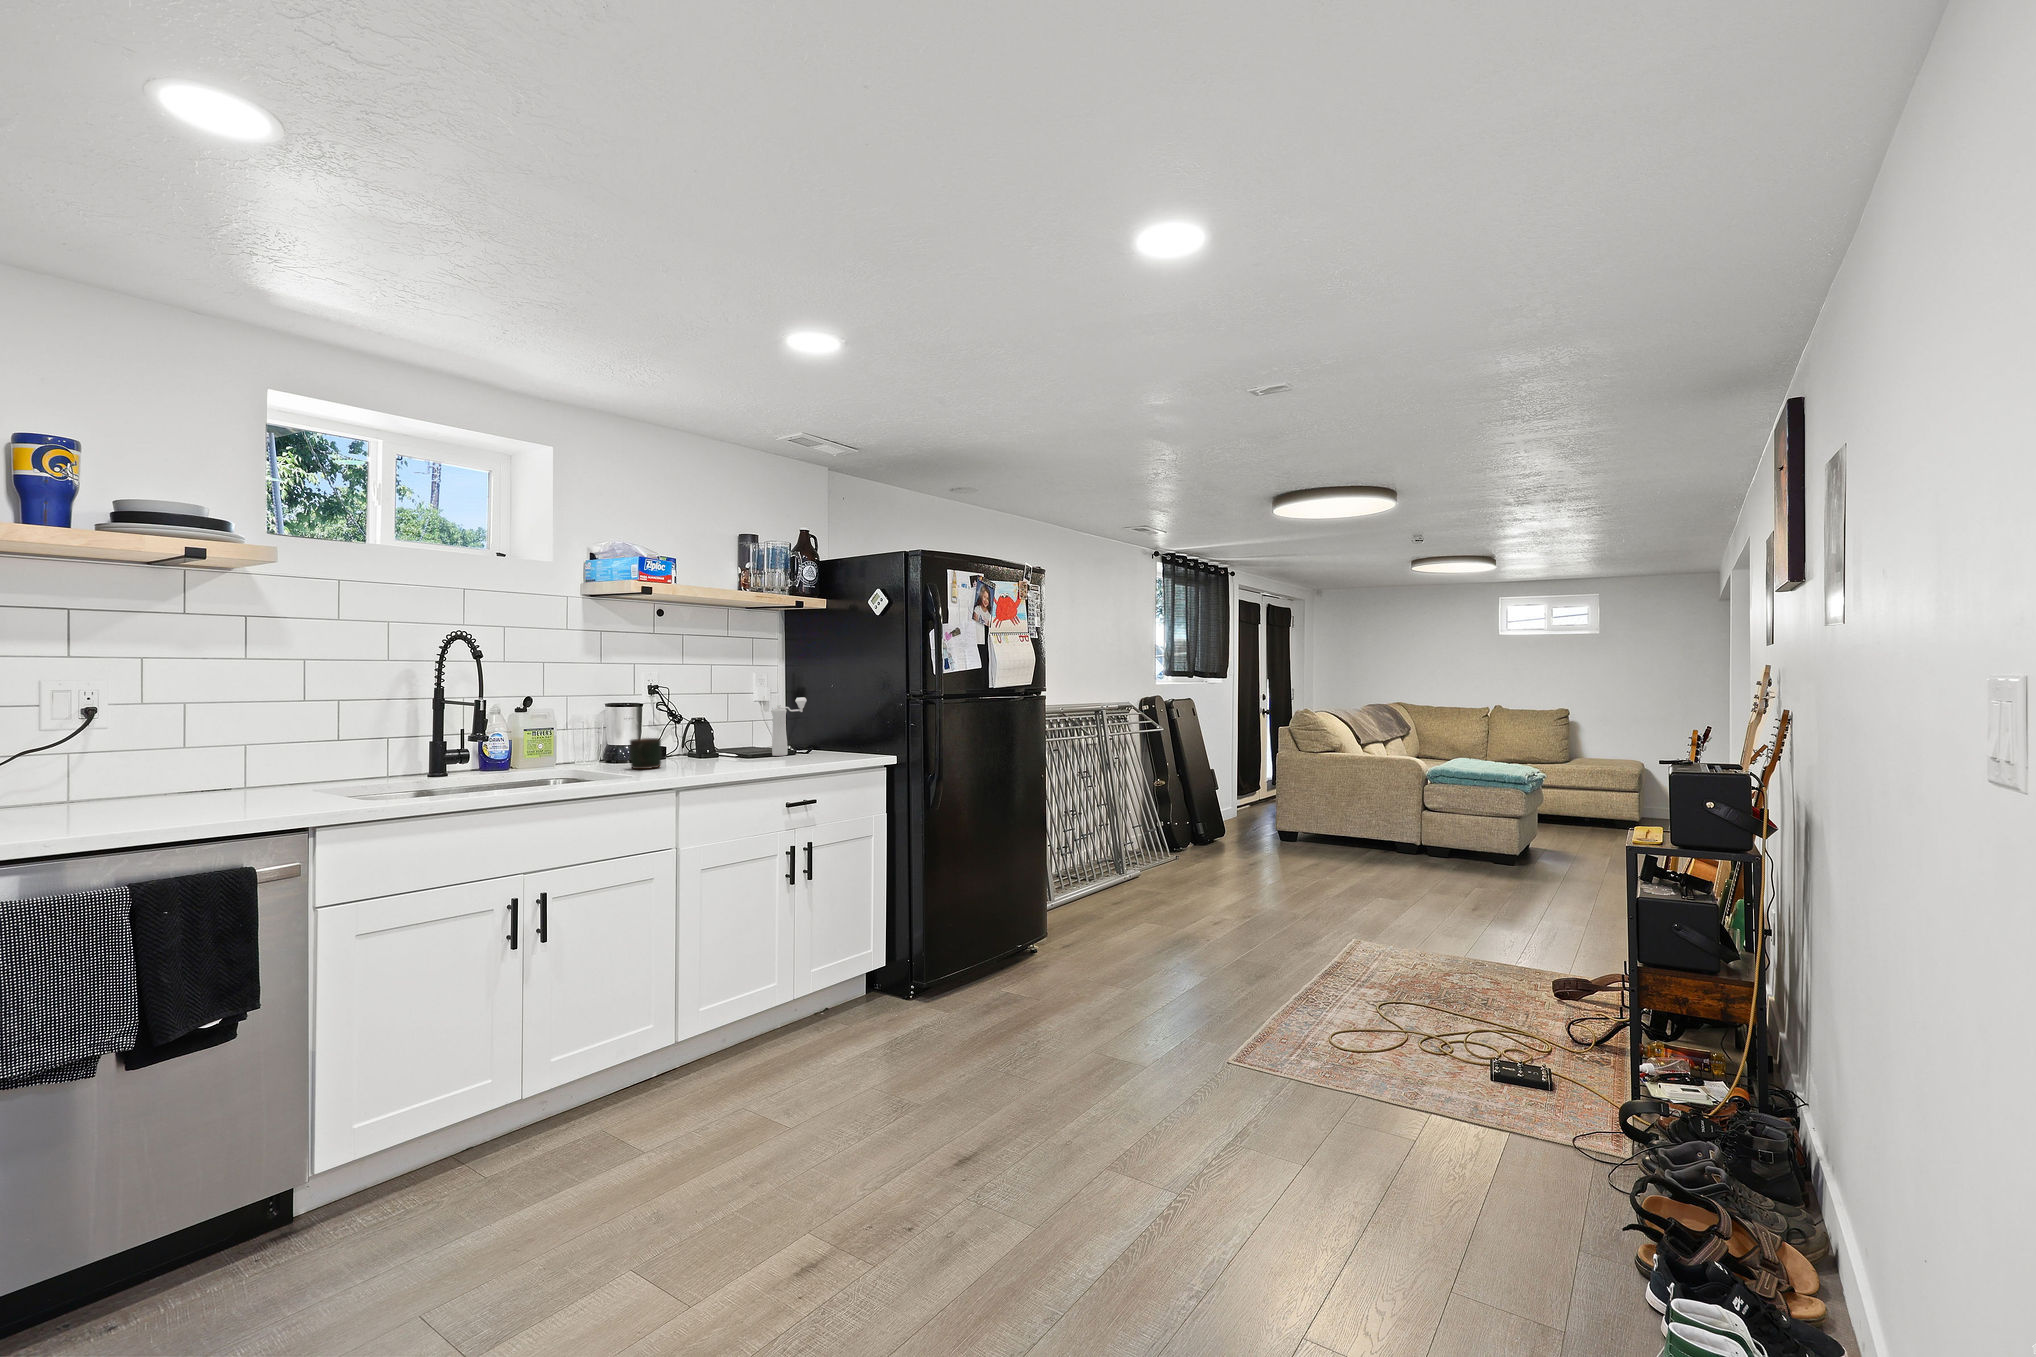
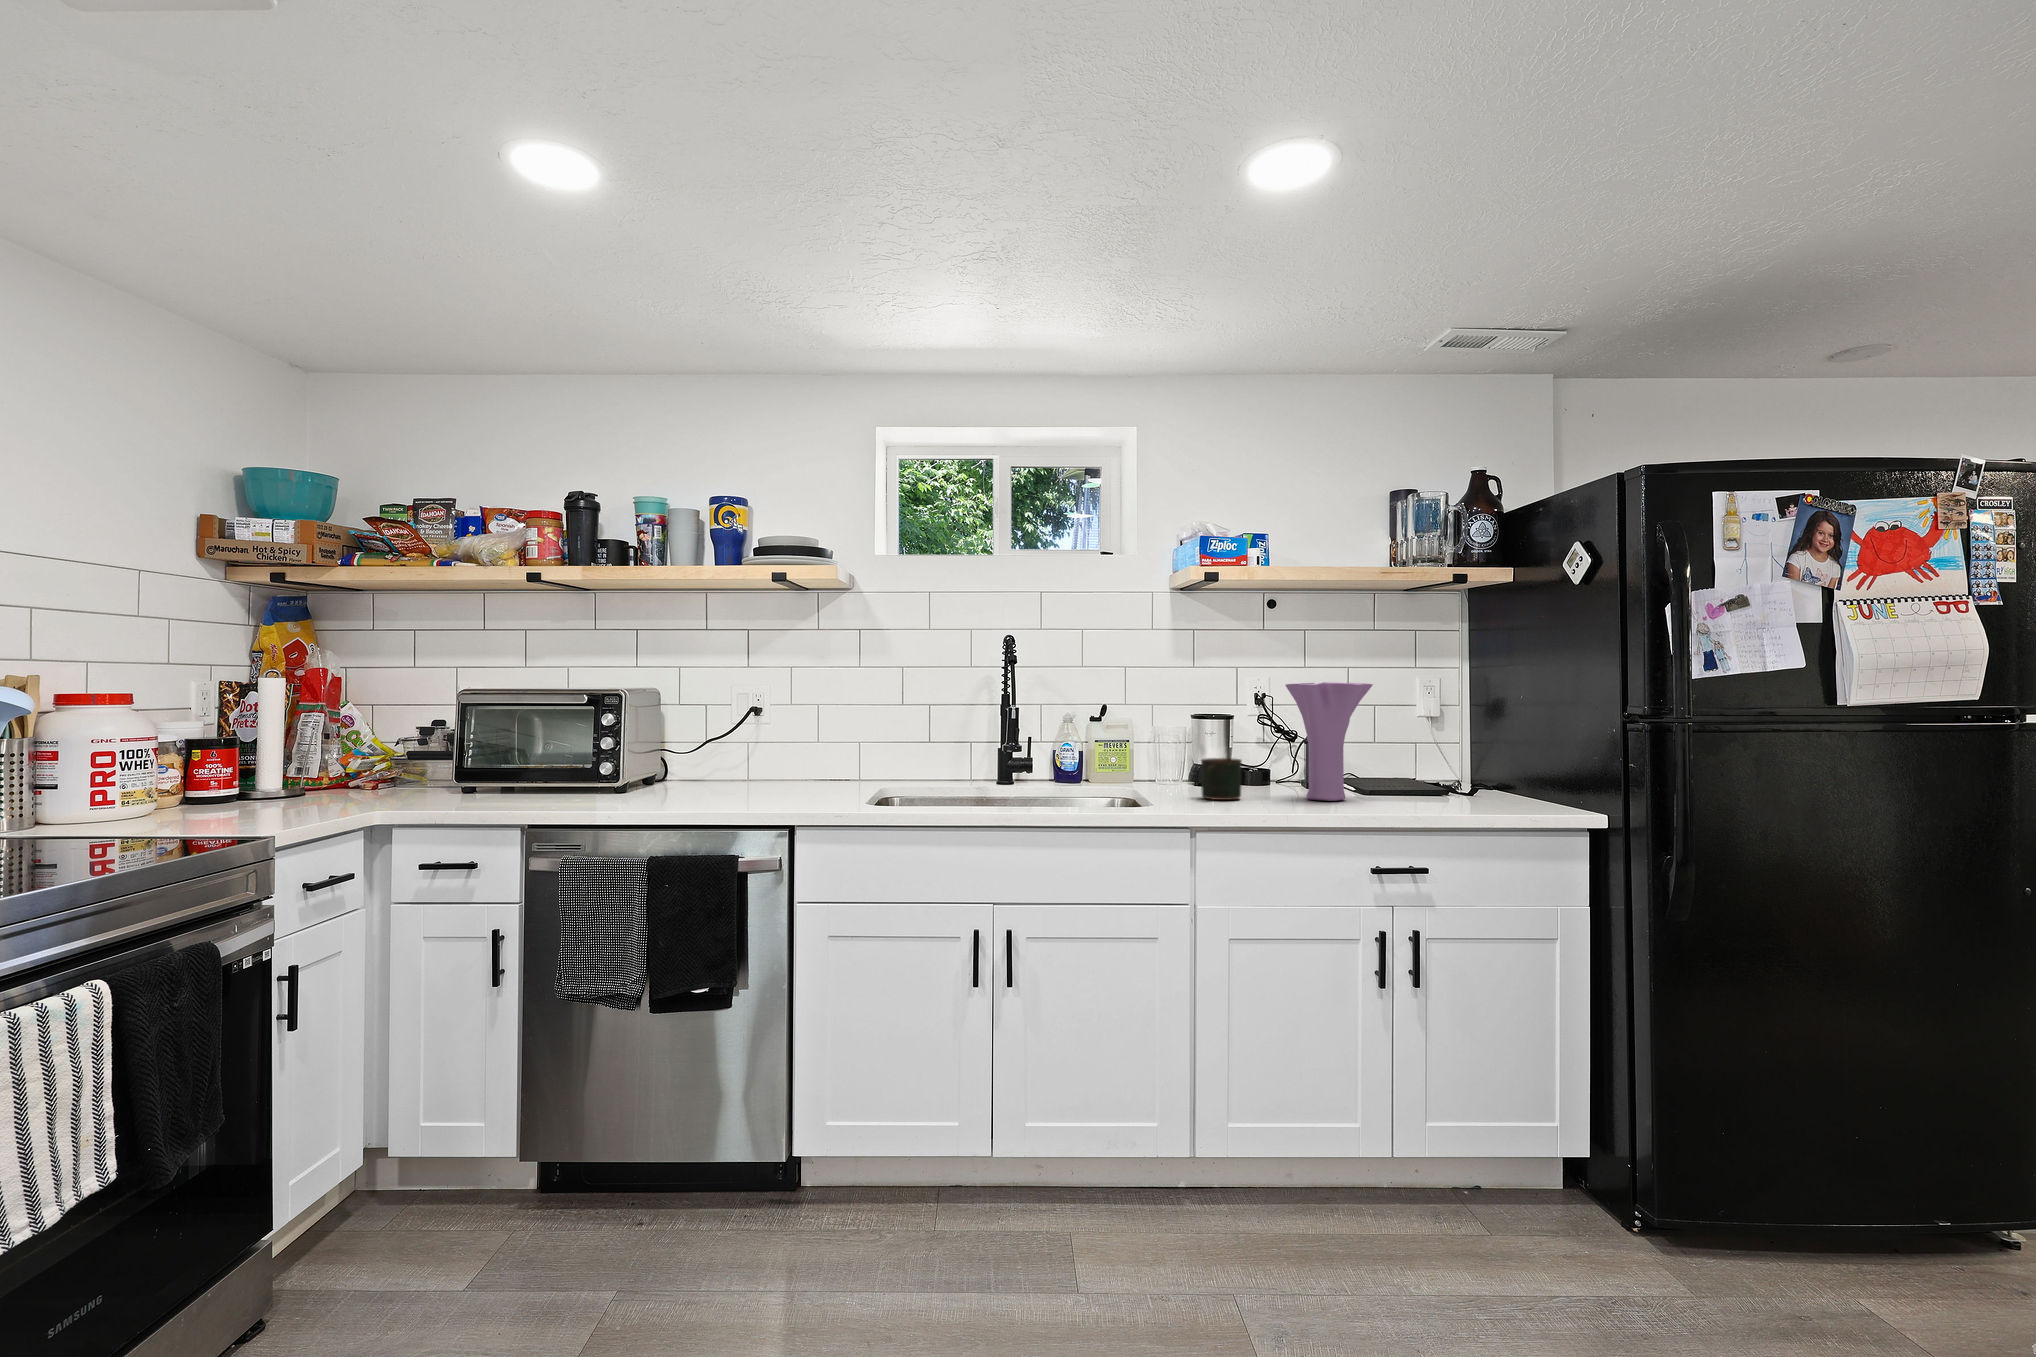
vase: none [688,681,748,763] -> present [1285,682,1373,801]
pepper mill: present [771,697,807,756] -> none [1411,713,1471,798]

